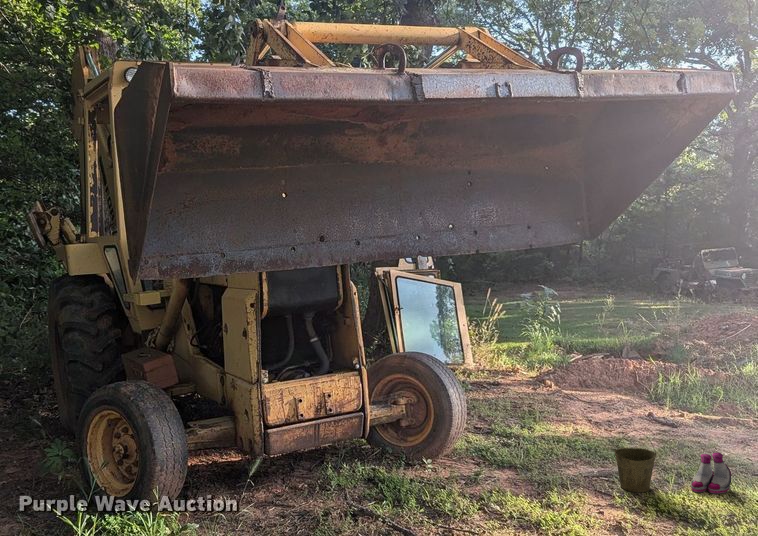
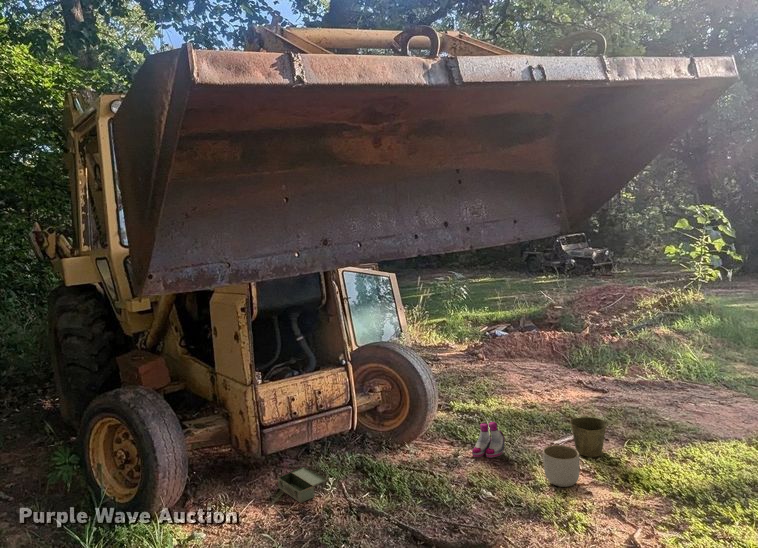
boots: present [691,453,731,494] -> present [472,422,505,458]
planter: none [571,472,611,517] -> present [543,445,580,487]
toolbox: none [281,478,332,511] -> present [278,467,327,503]

